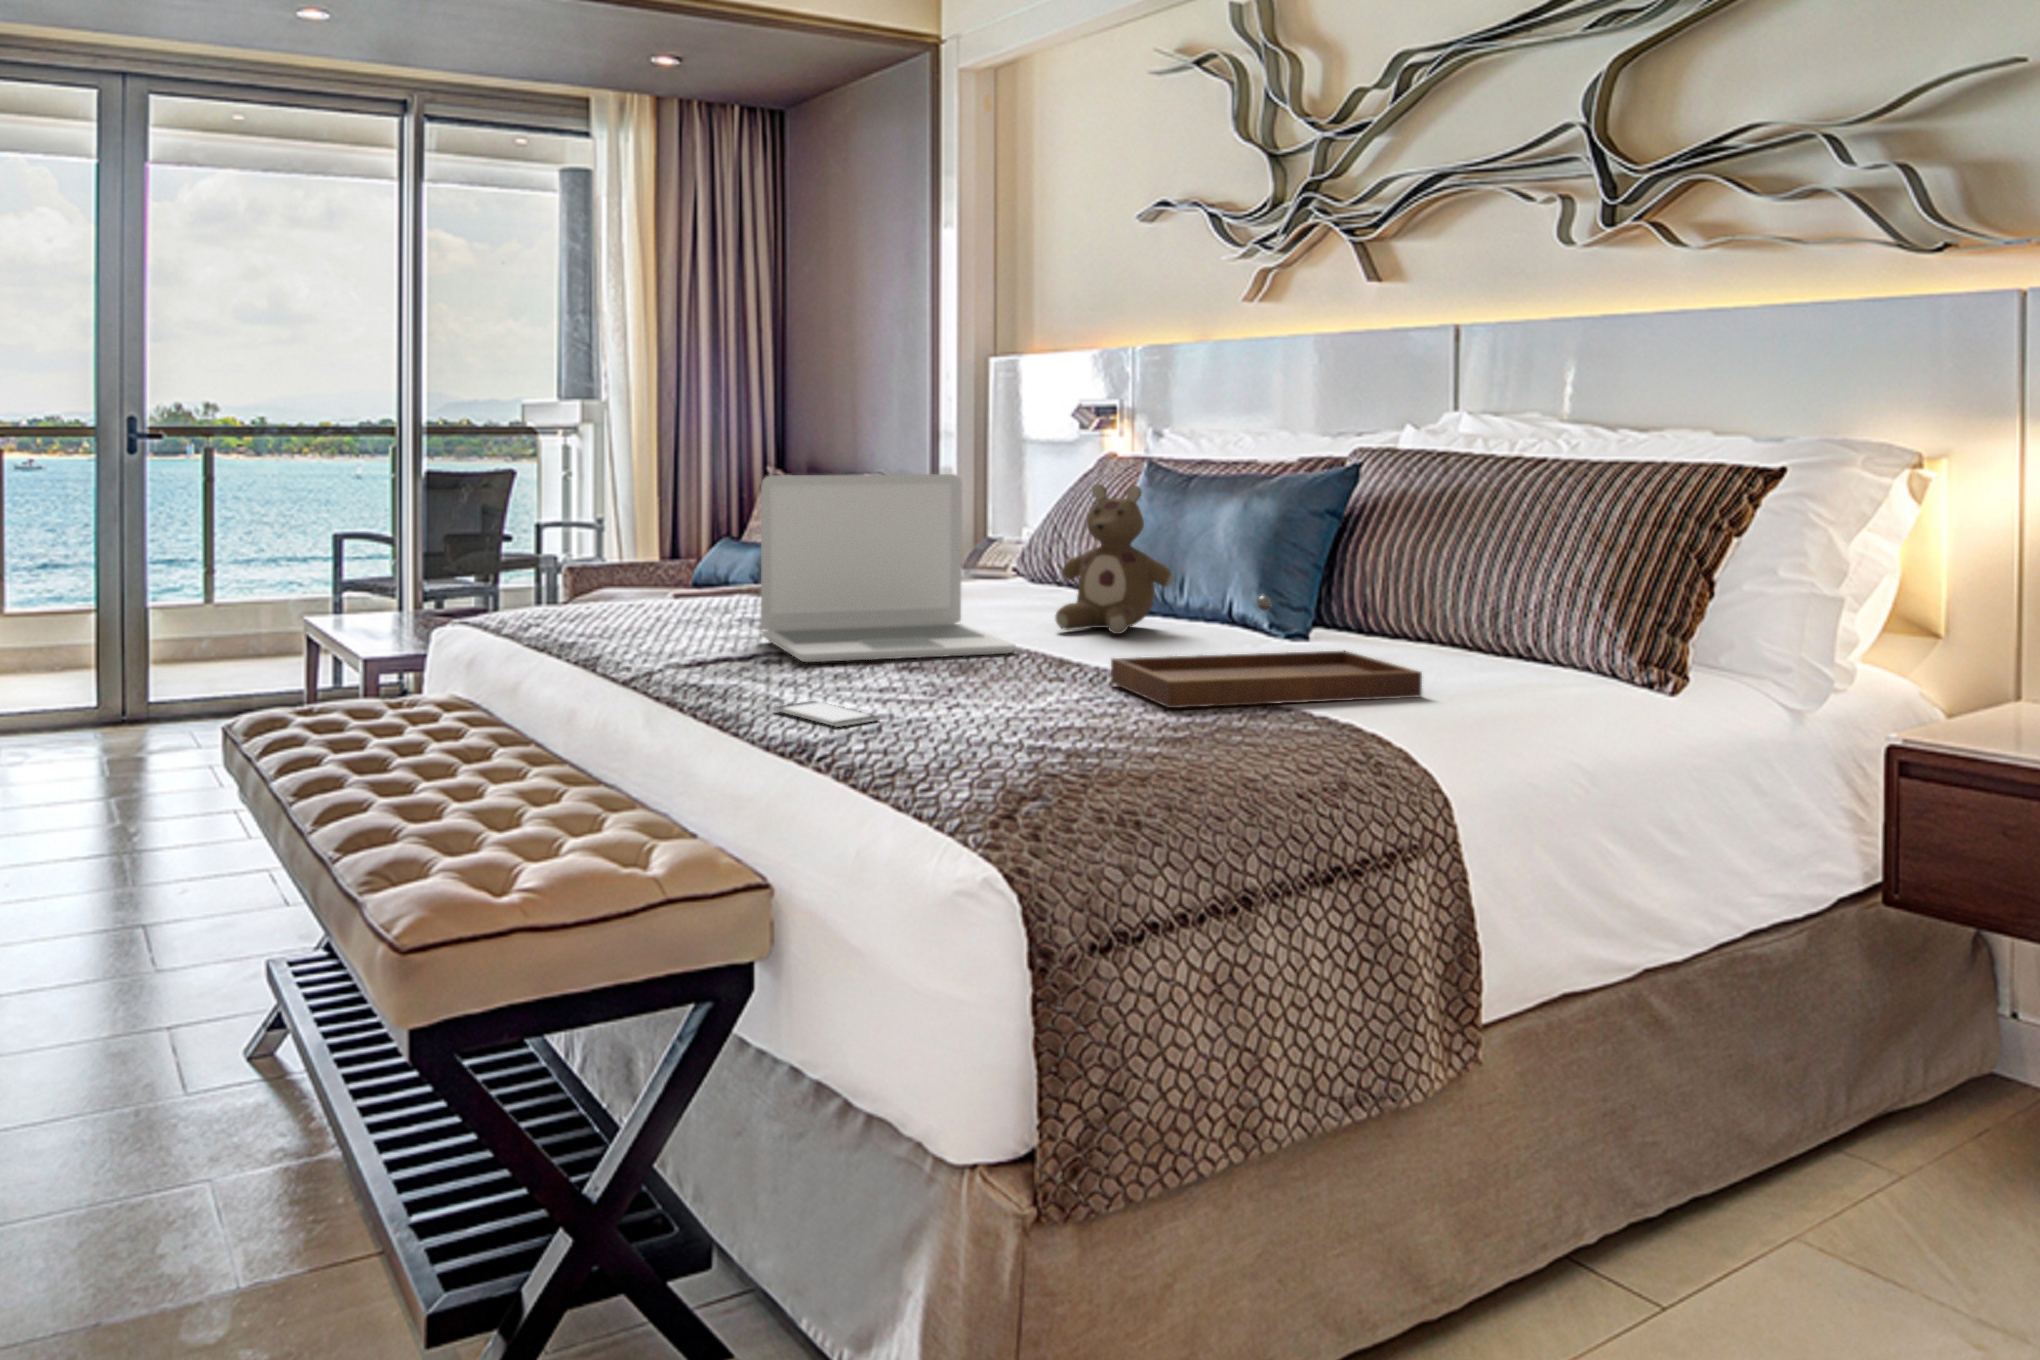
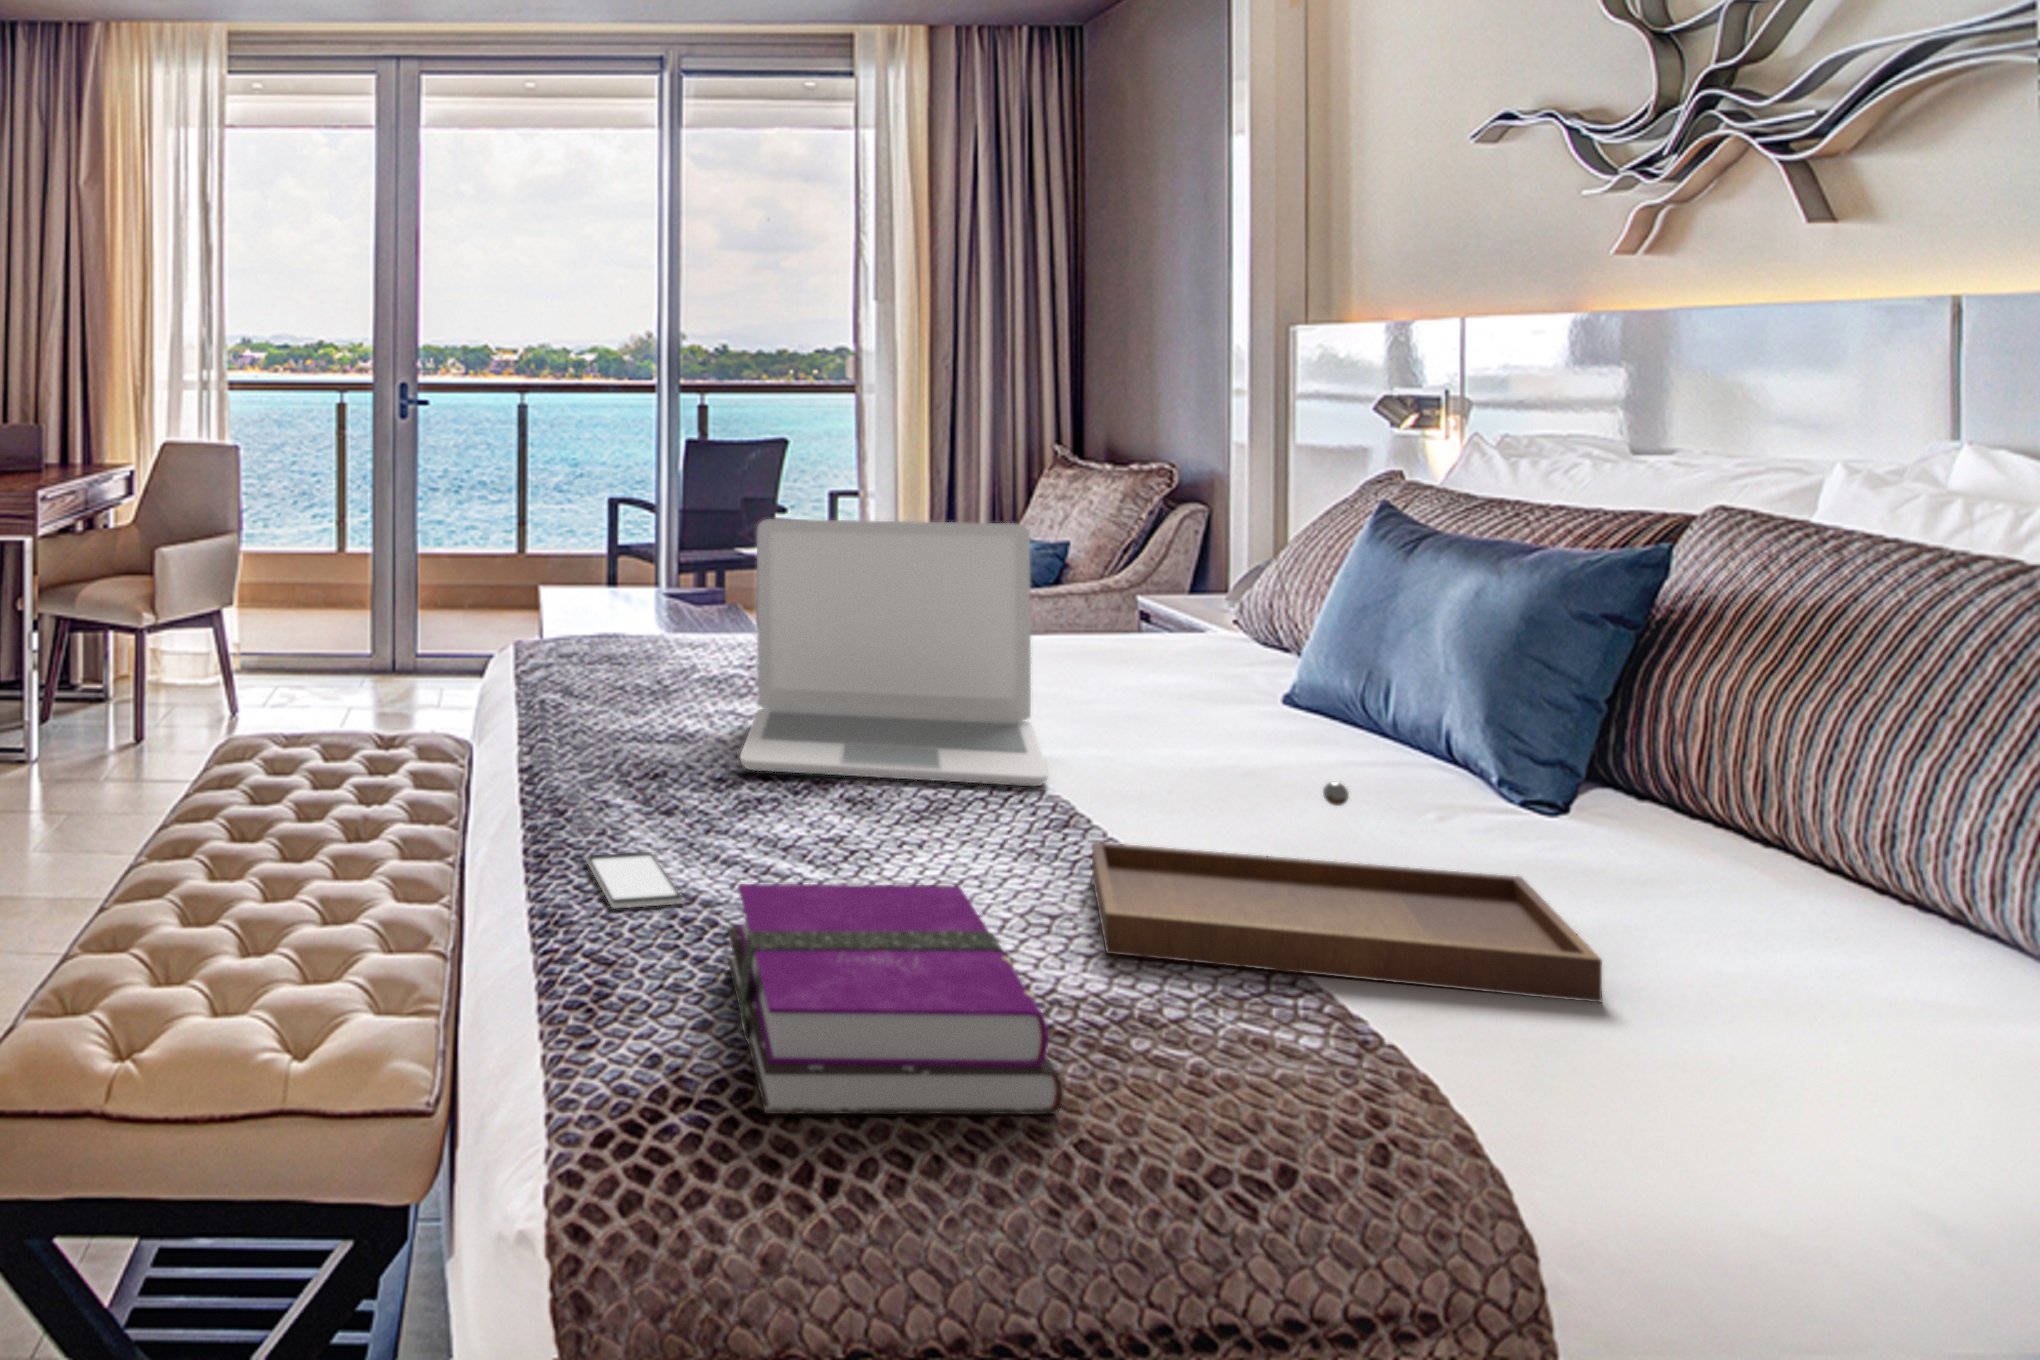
stuffed bear: present [1055,484,1173,634] -> none [1160,544,1344,767]
hardback book: none [960,667,1242,781] -> present [727,884,1064,1114]

